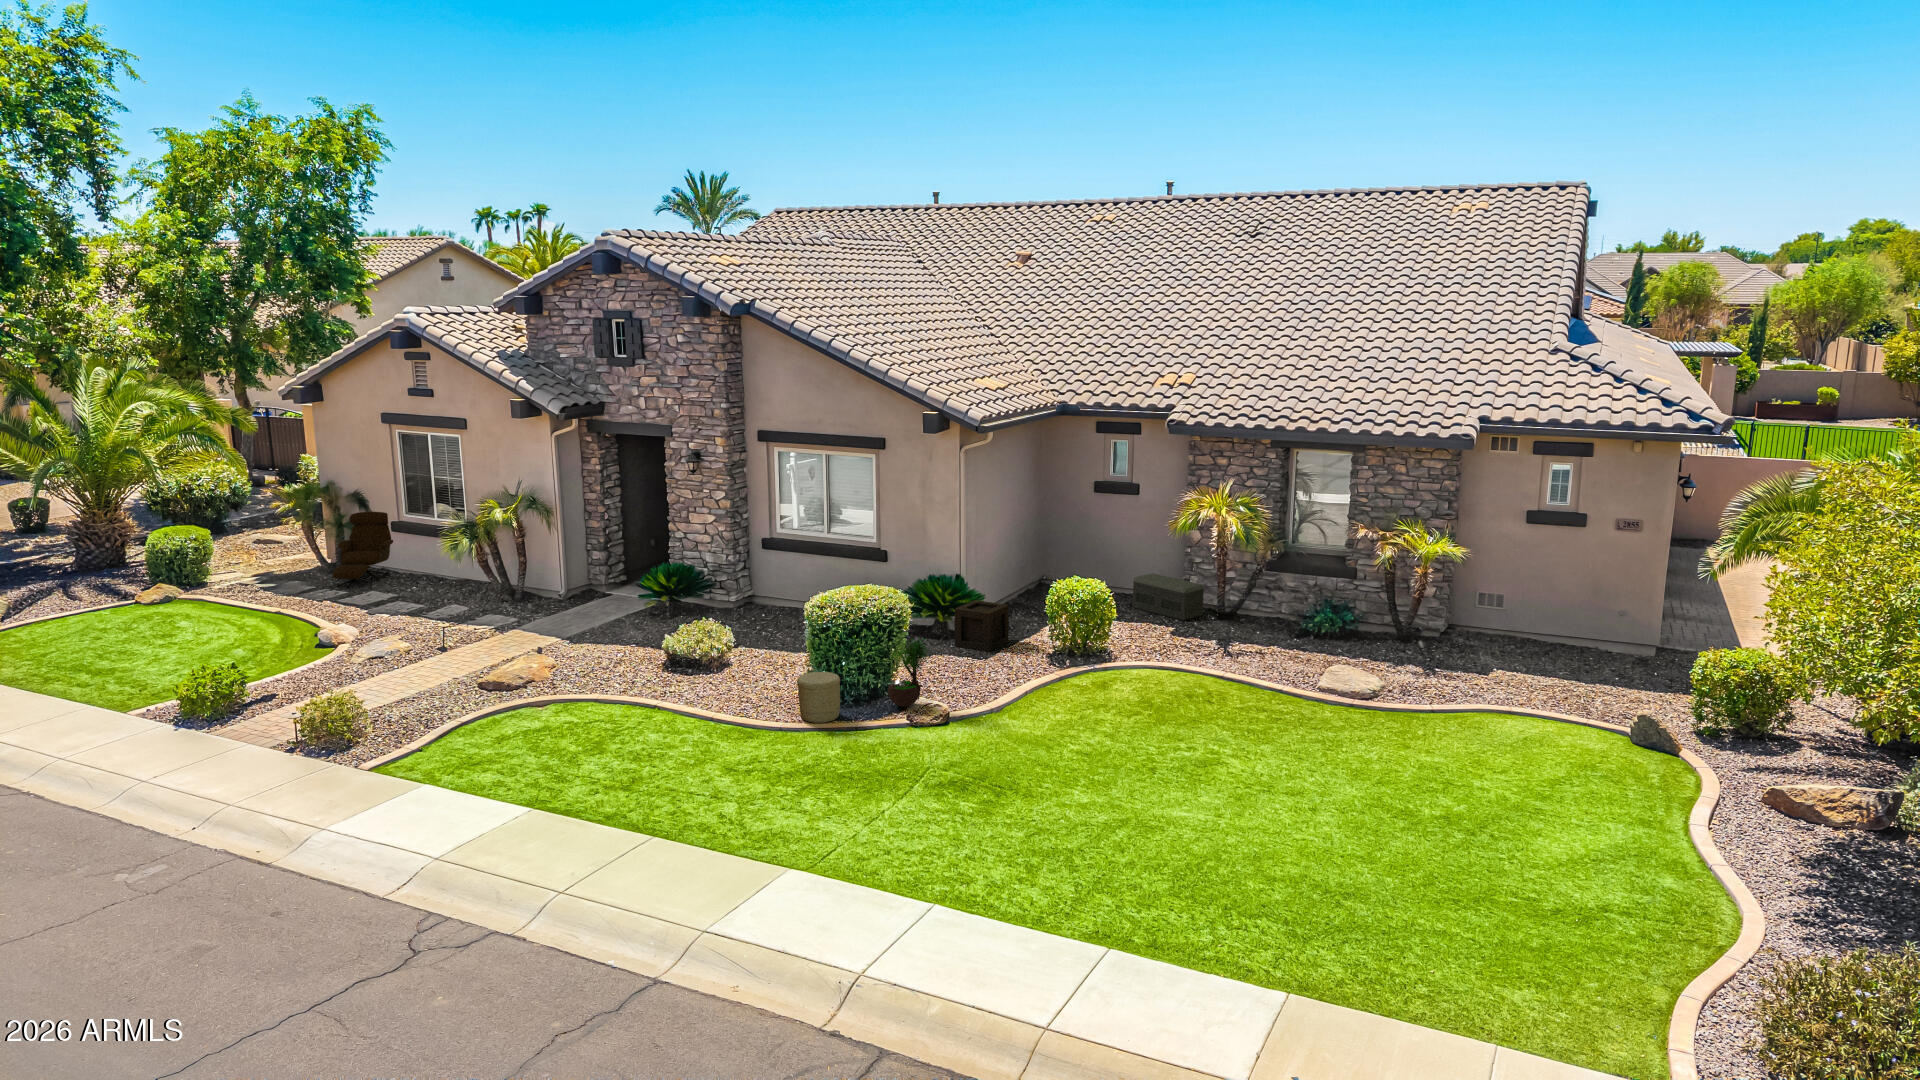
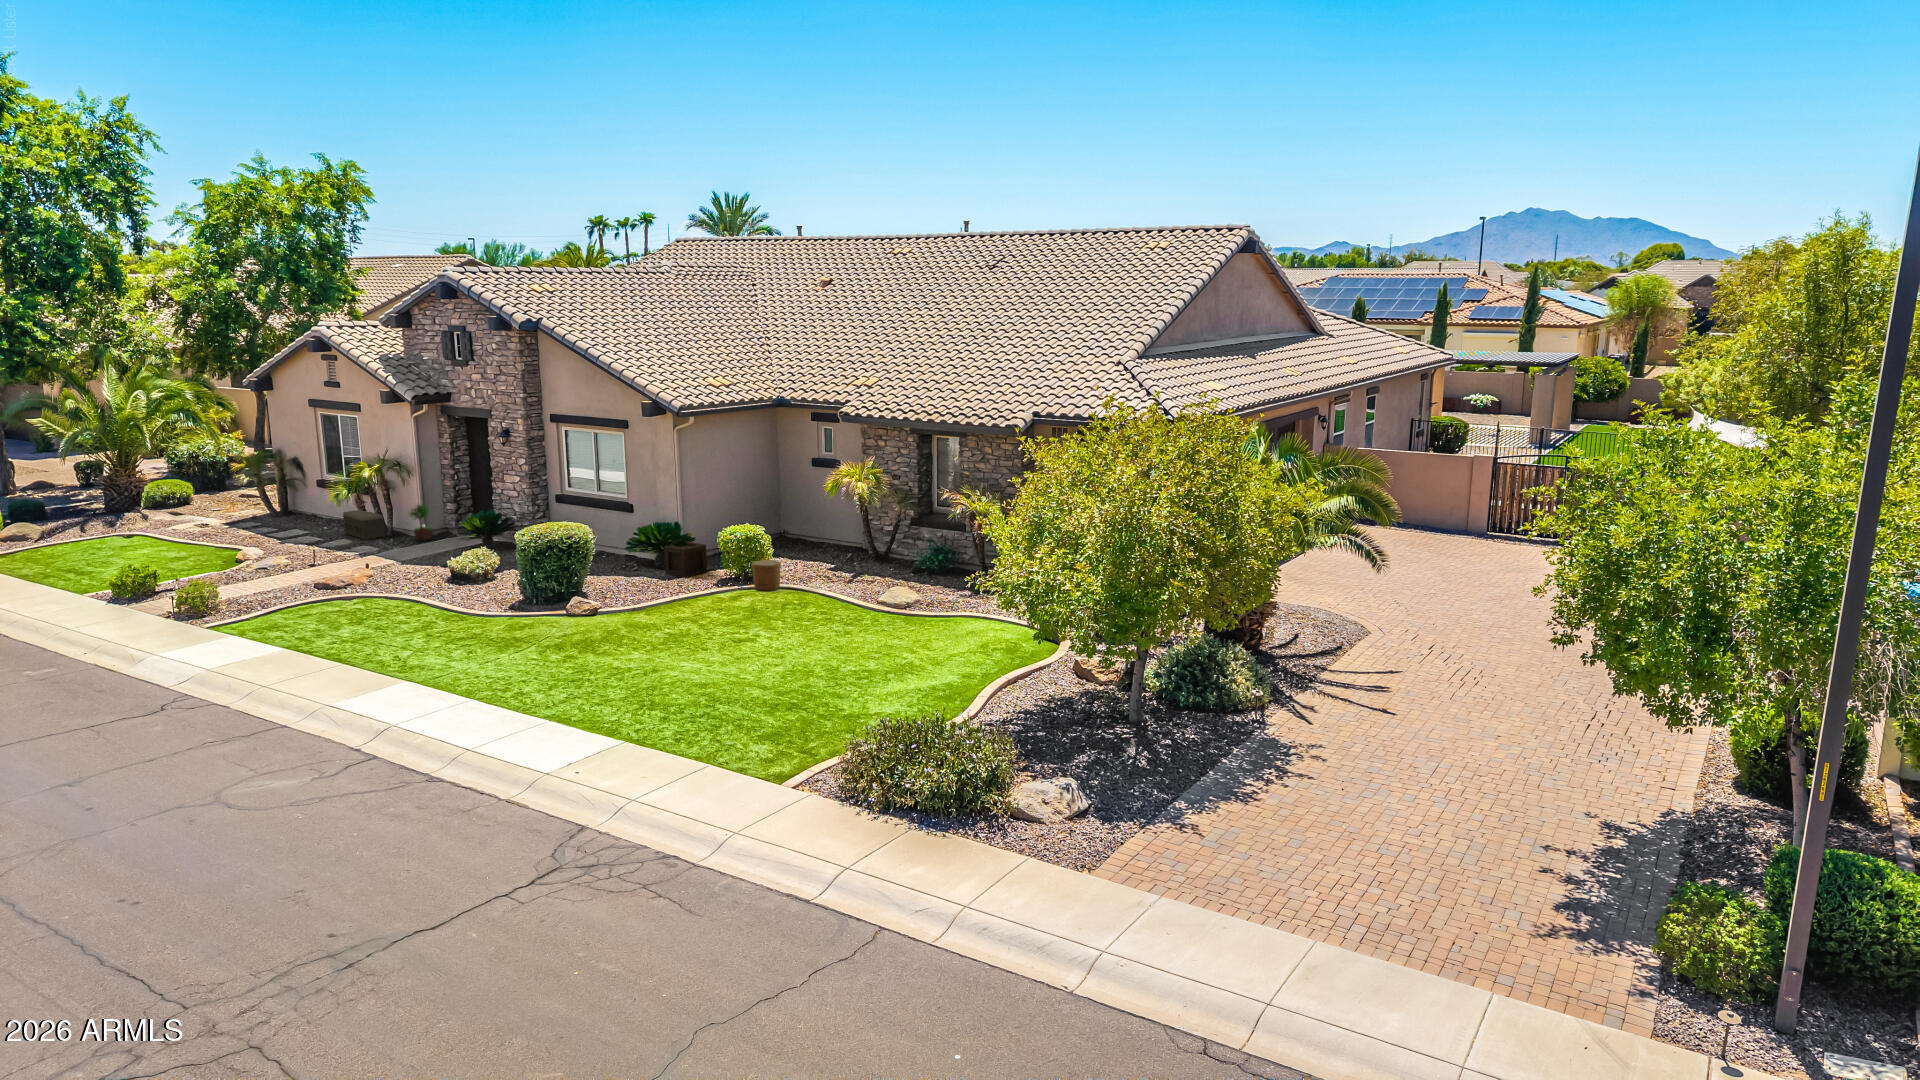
lounge chair: present [332,512,393,588] -> none [270,472,321,528]
storage bench: present [1133,574,1204,621] -> present [343,510,385,540]
potted tree: present [888,639,929,707] -> present [410,505,433,541]
woven basket: present [797,672,840,723] -> present [752,560,781,591]

